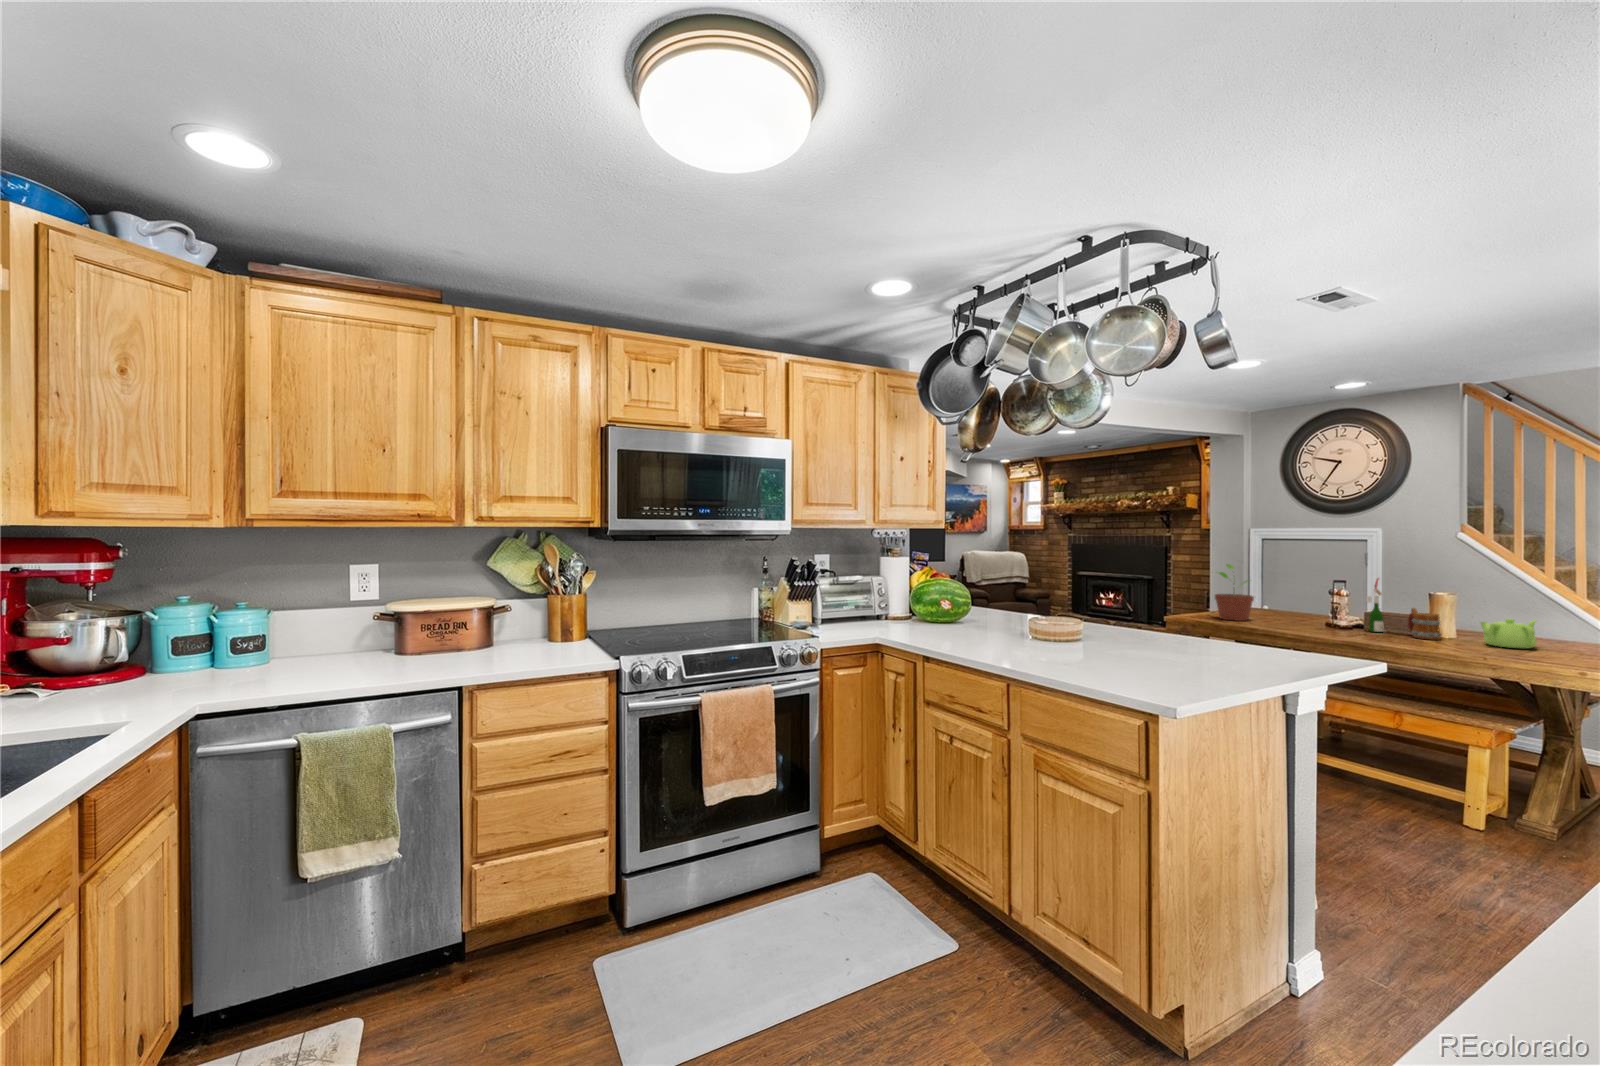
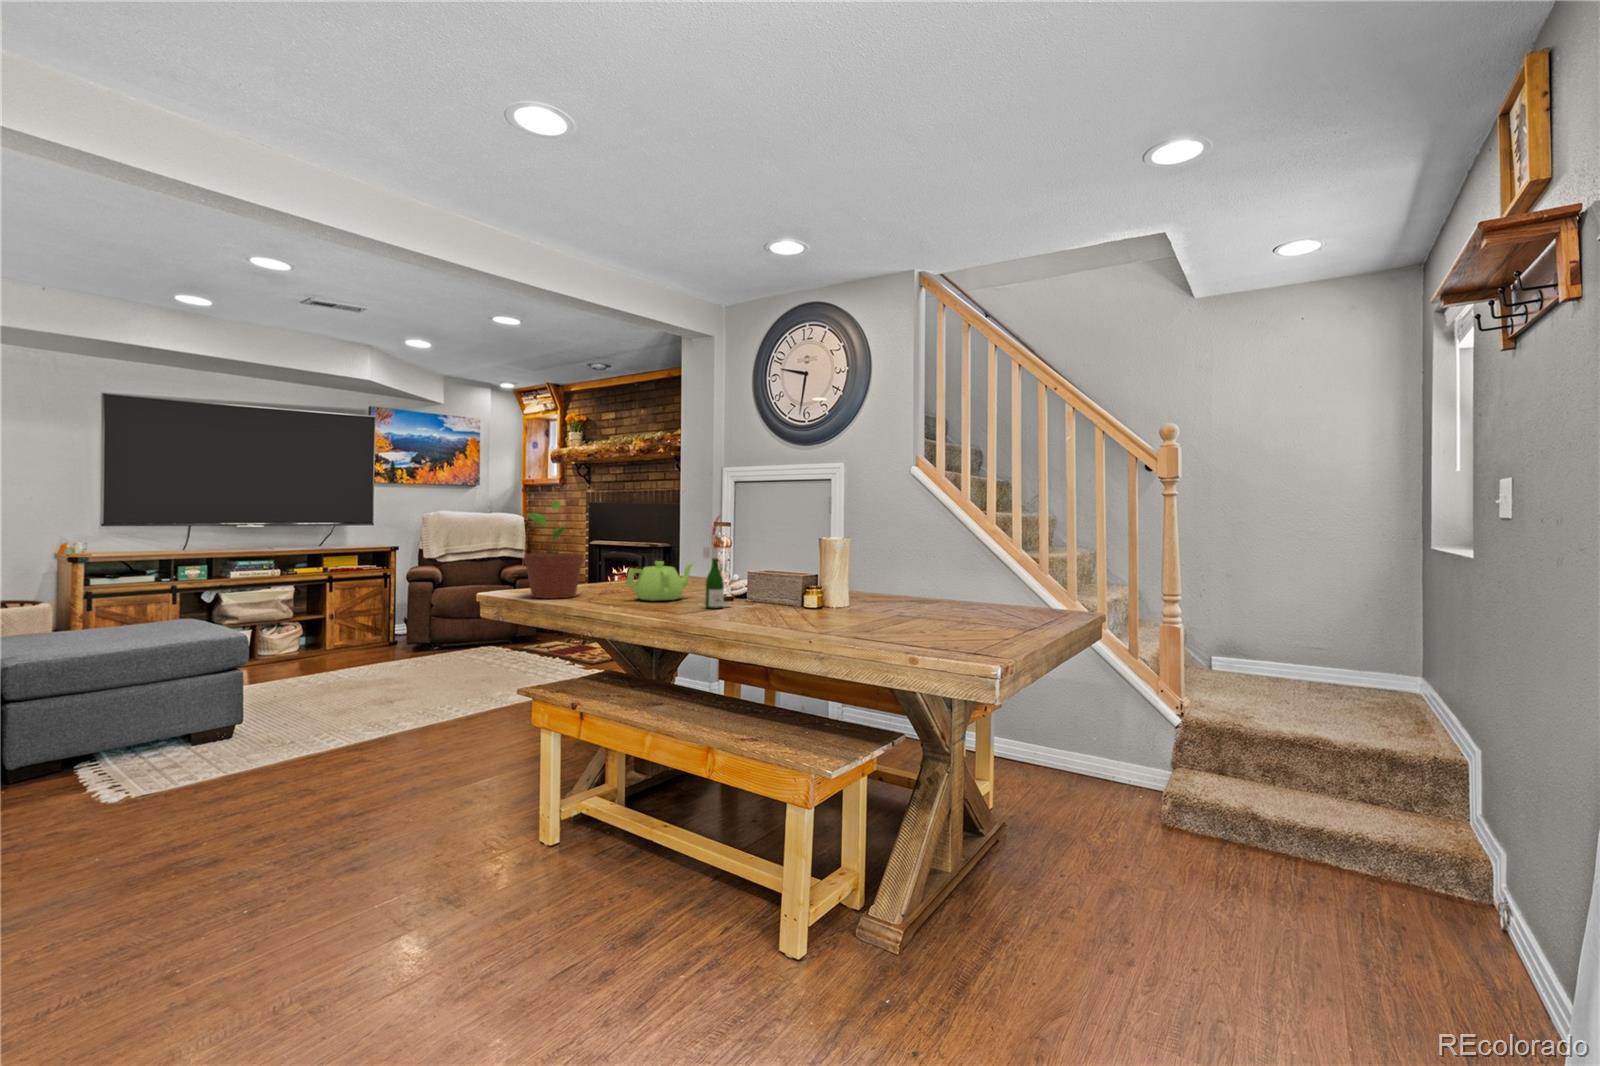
mug: present [1408,608,1441,640] -> none [741,564,778,617]
teapot: present [1481,619,1537,648] -> present [626,561,693,601]

